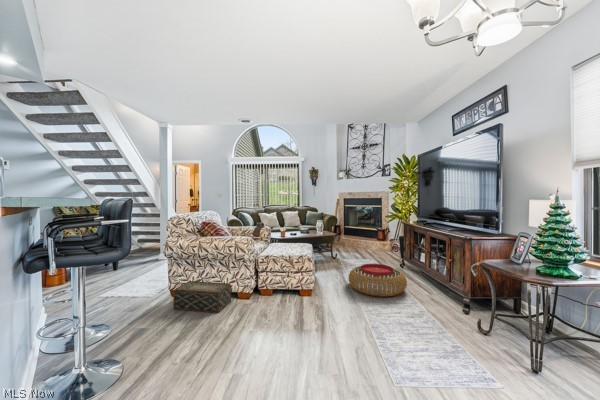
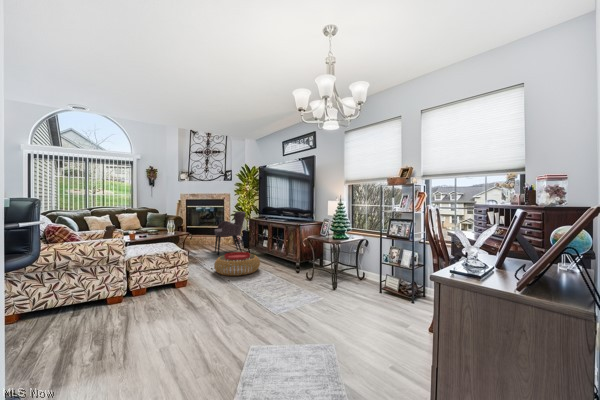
armchair: none [364,213,401,264] -> present [215,212,246,255]
woven basket: present [173,281,231,313] -> none [20,290,100,334]

